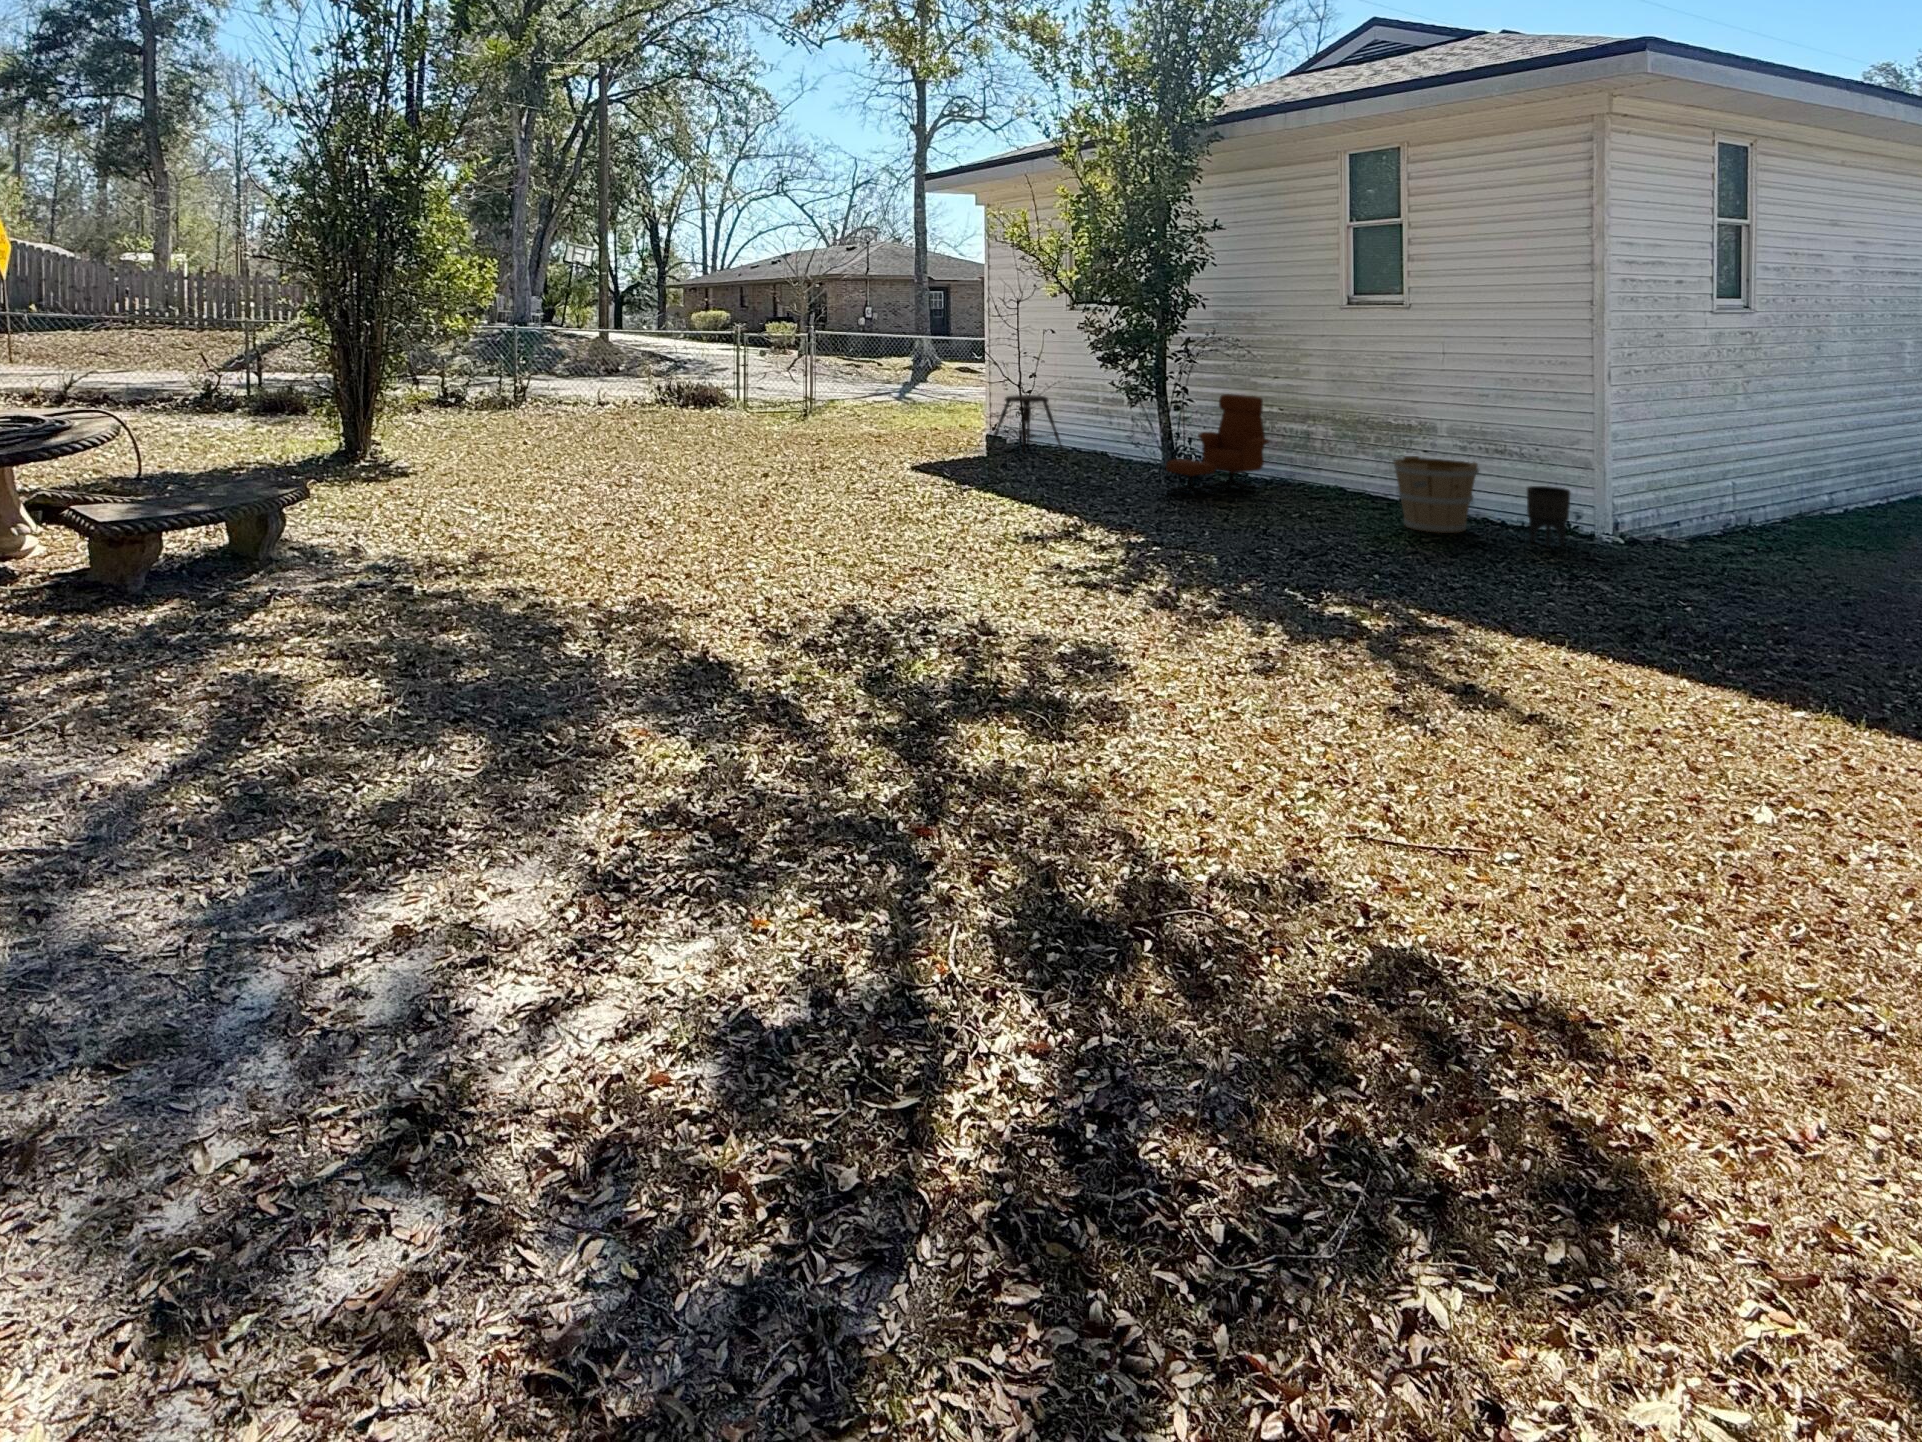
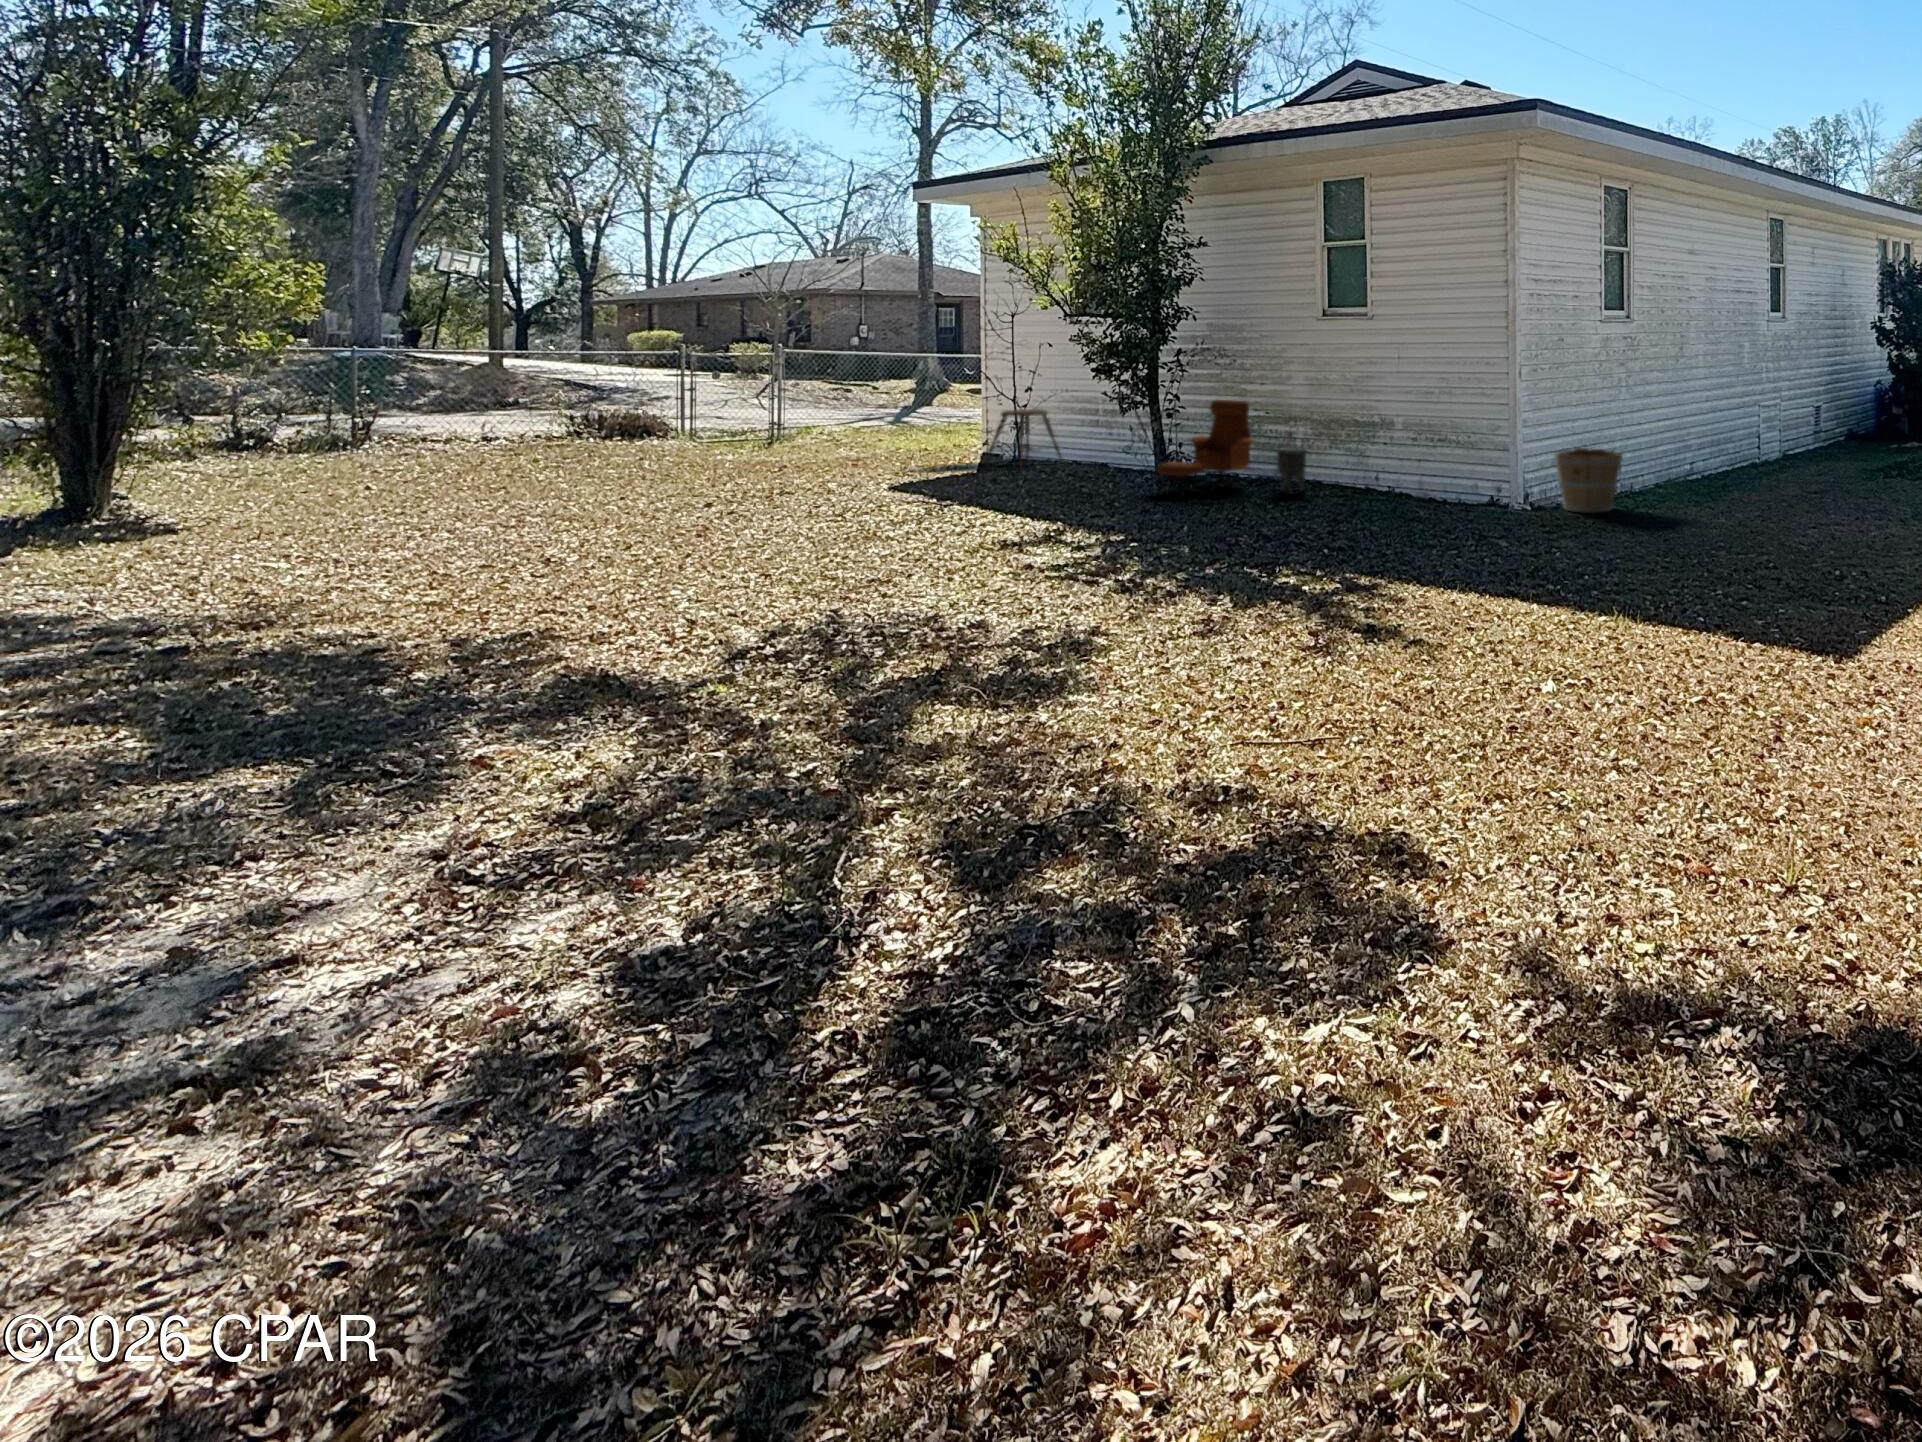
wooden bucket: present [1394,456,1479,533] -> present [1554,448,1622,513]
planter: present [1527,486,1571,547] -> present [1277,449,1306,493]

